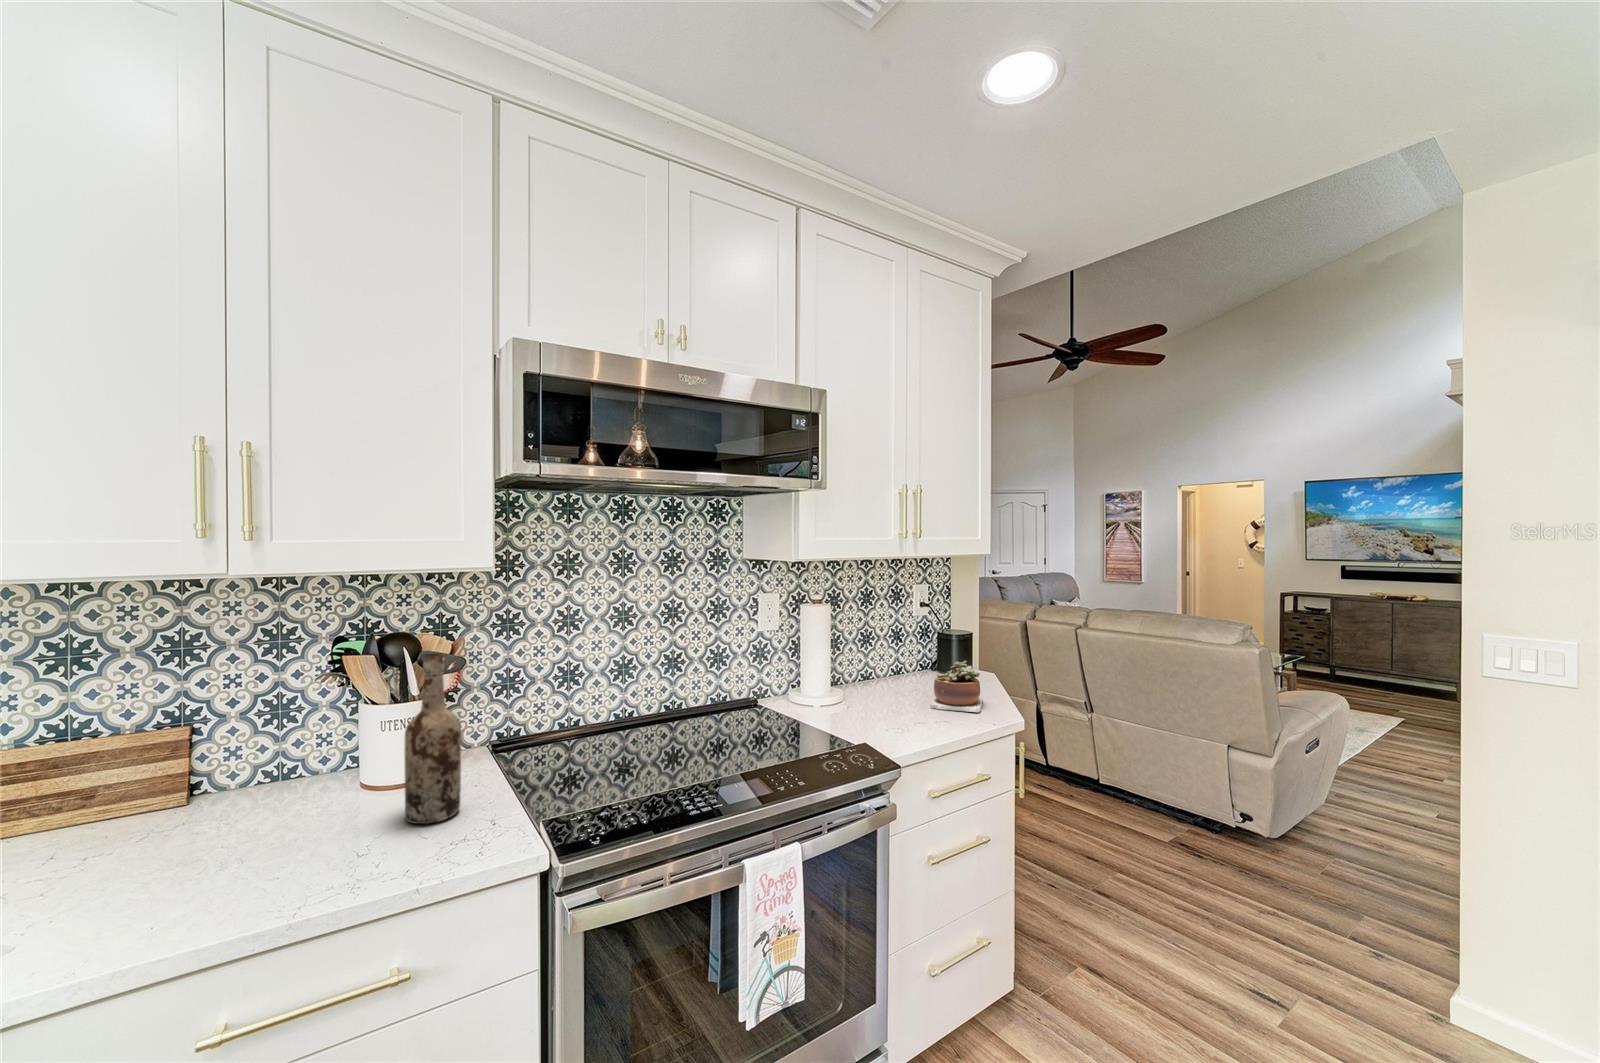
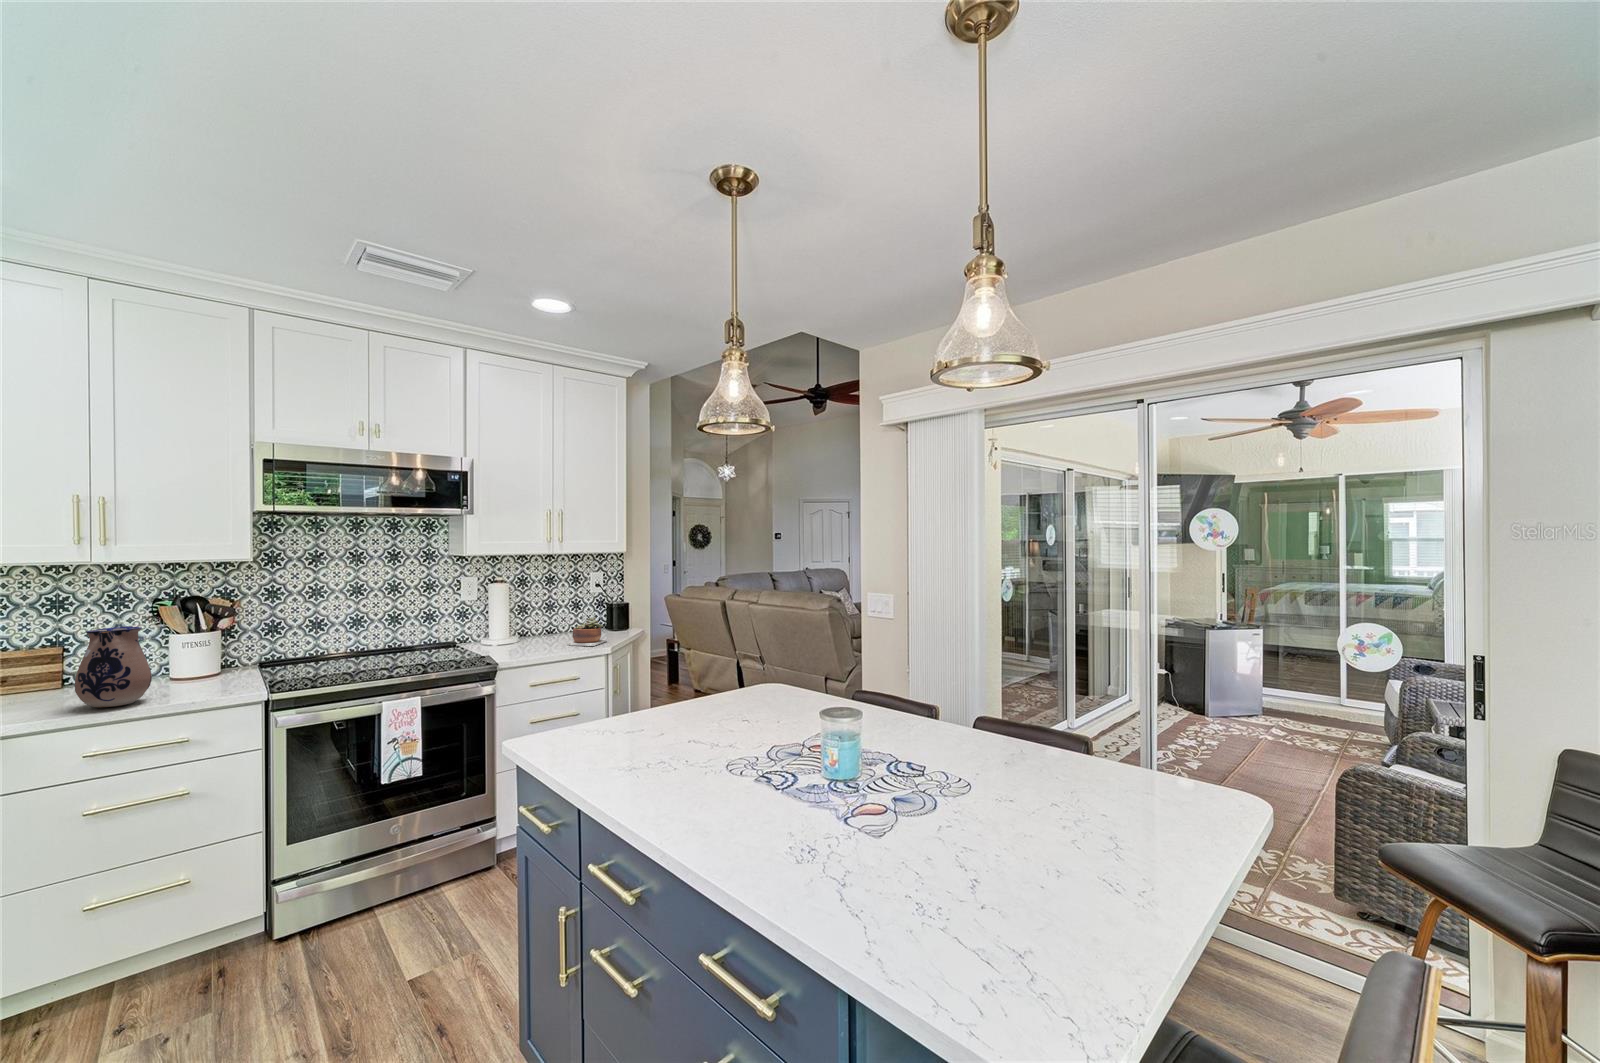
wine bottle: present [405,654,461,824] -> none [195,604,230,691]
ceramic pitcher: none [191,700,332,883] -> present [75,626,152,707]

